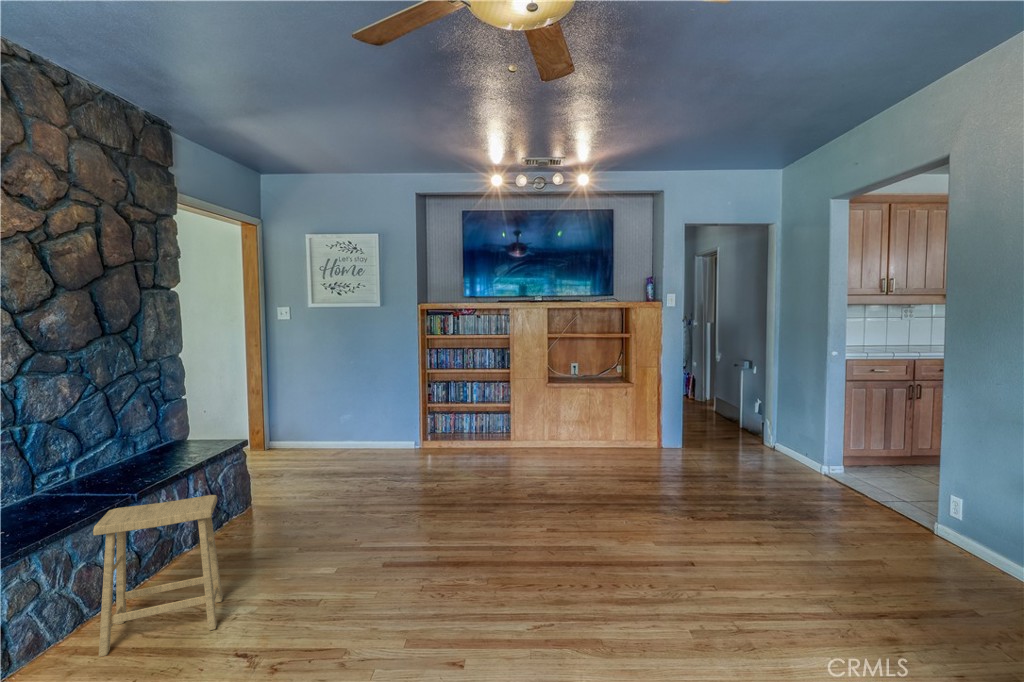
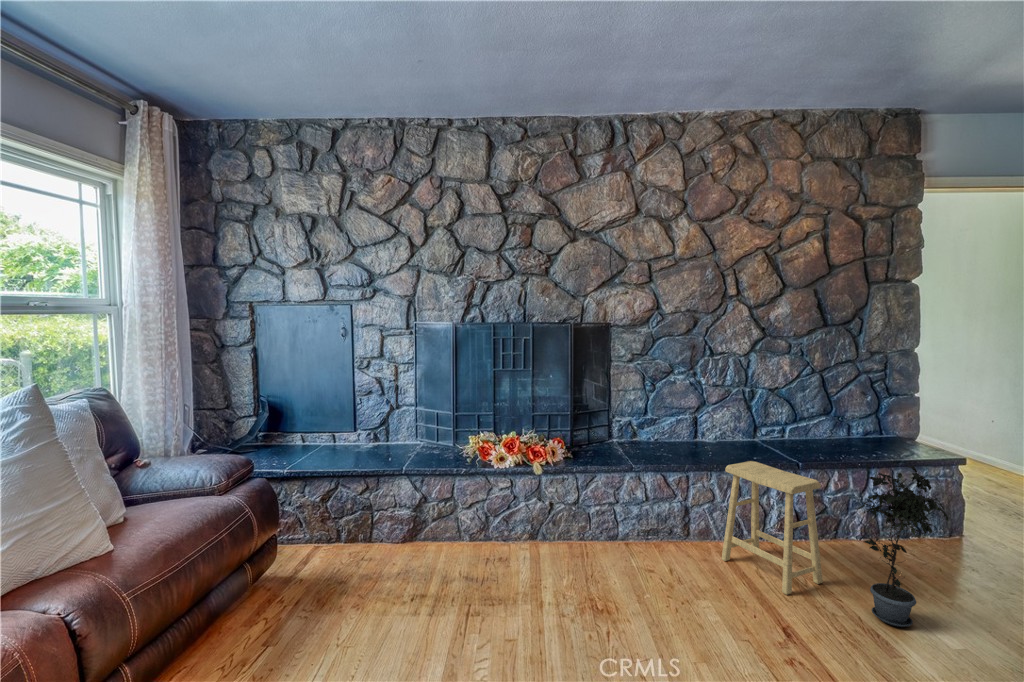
potted plant: none [258,447,345,589] -> present [857,466,948,628]

